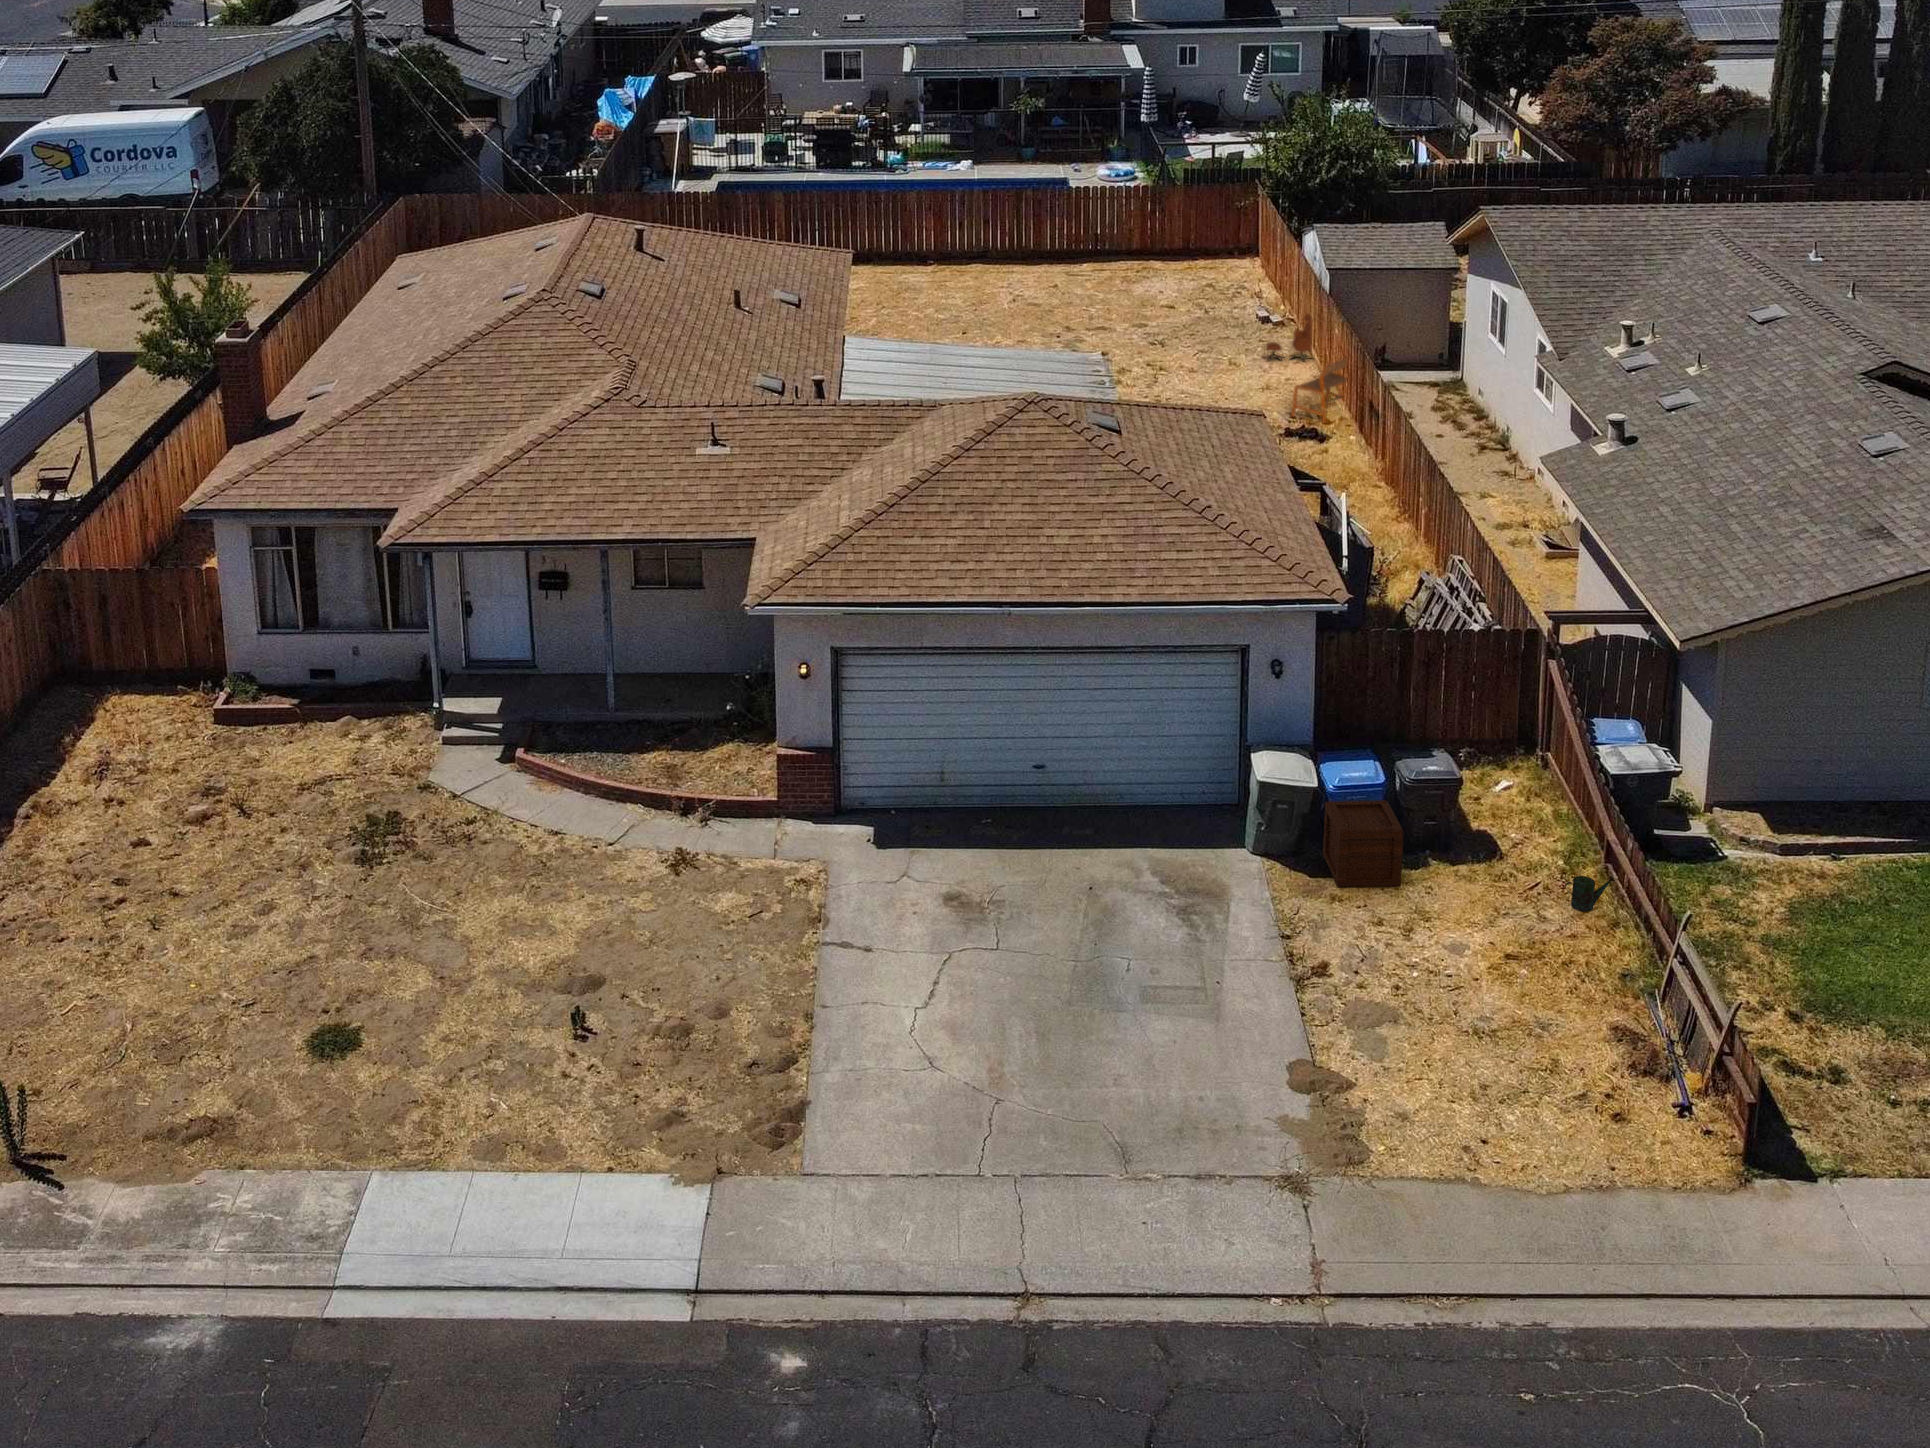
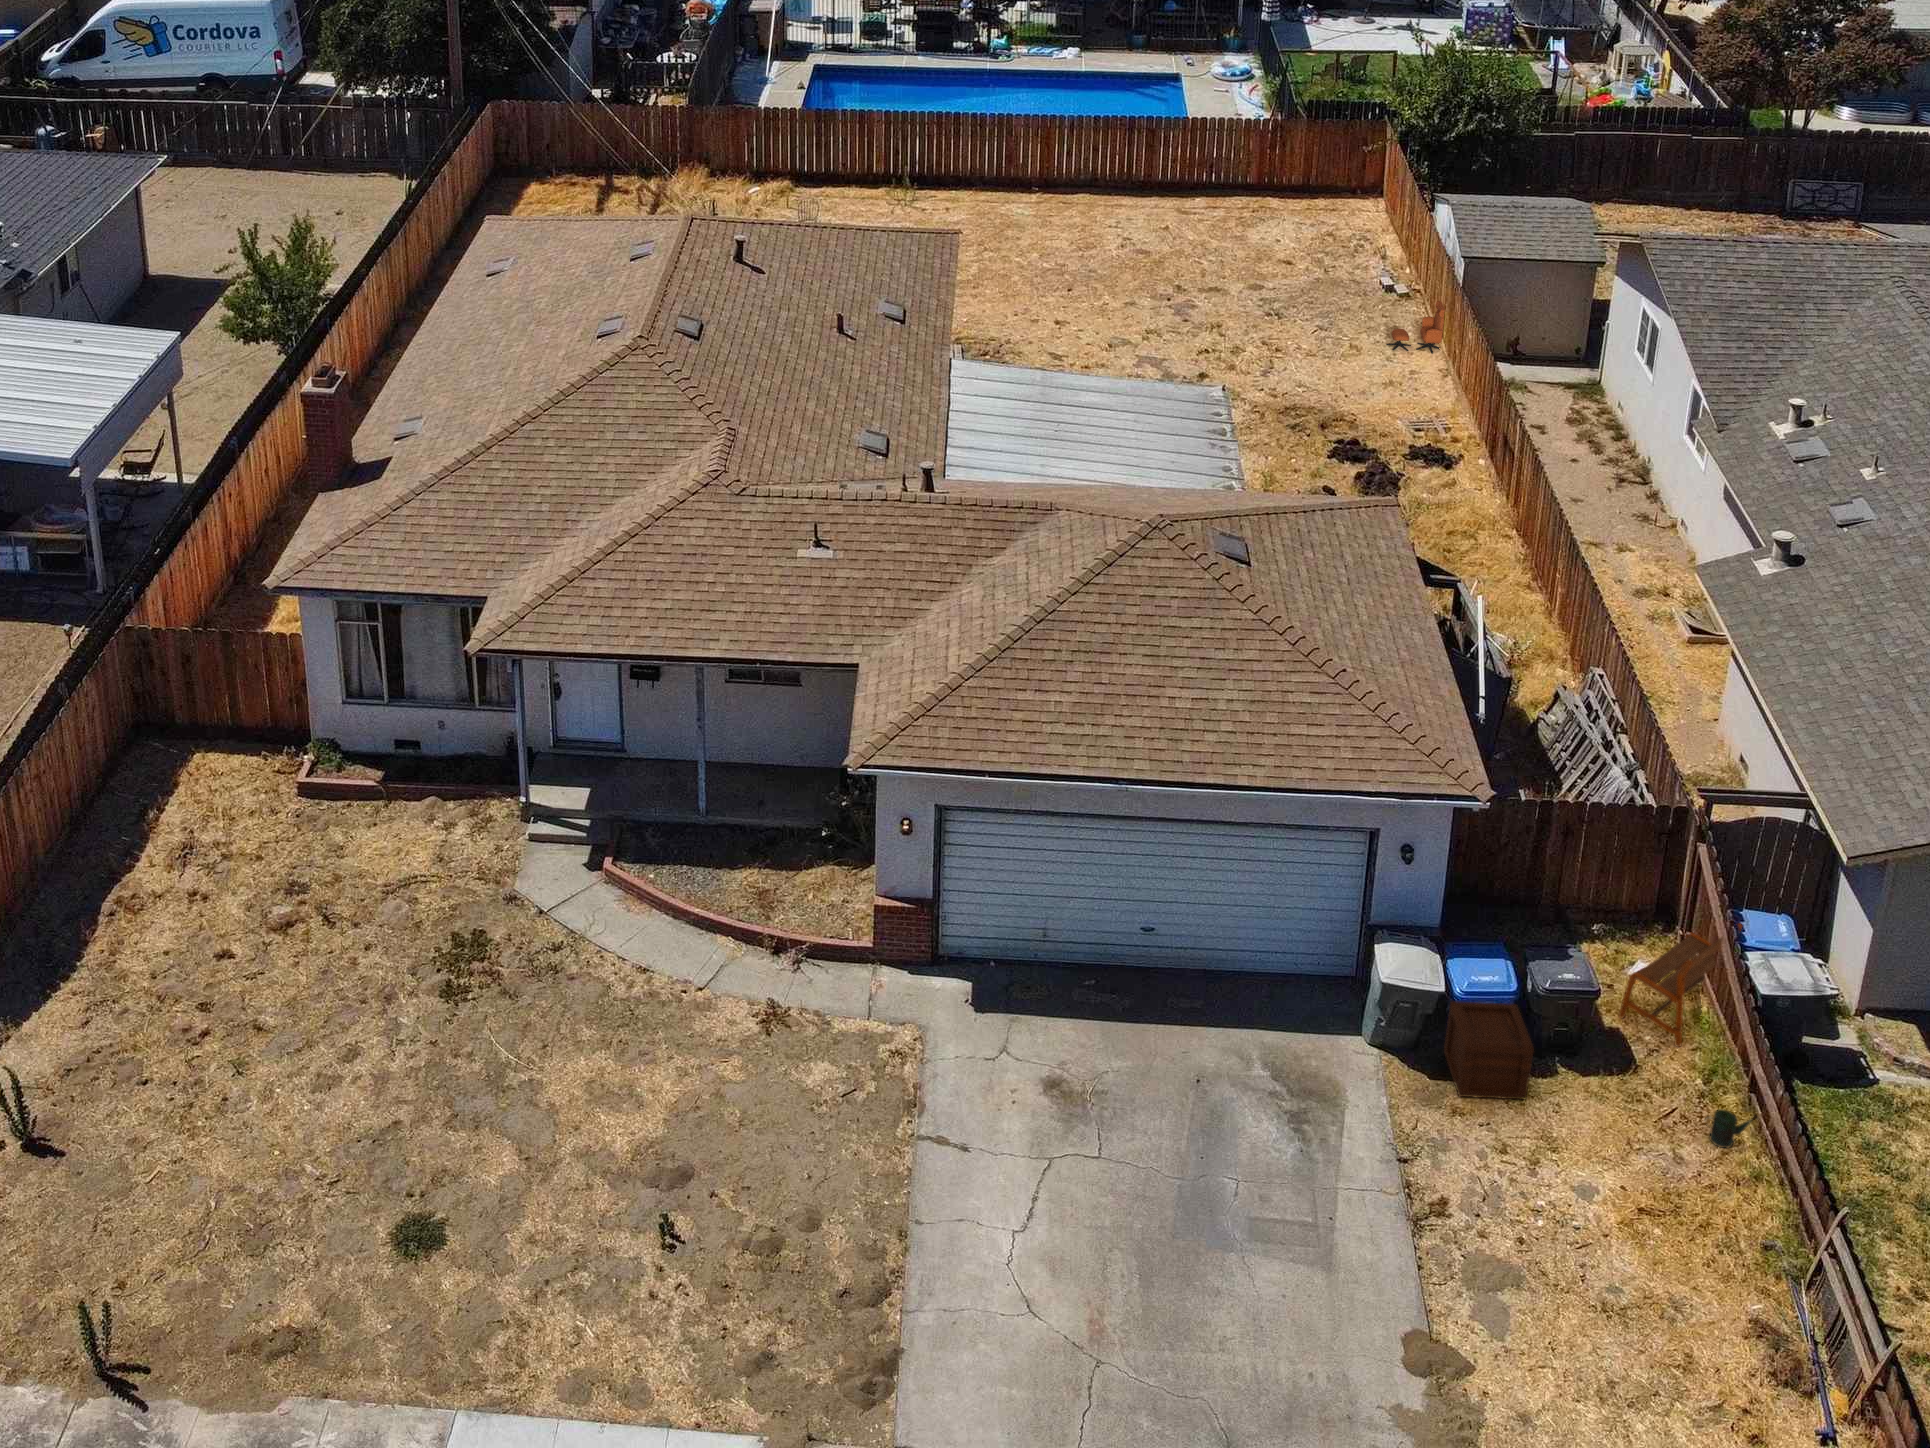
bench: present [1291,359,1347,423] -> present [1619,924,1742,1047]

